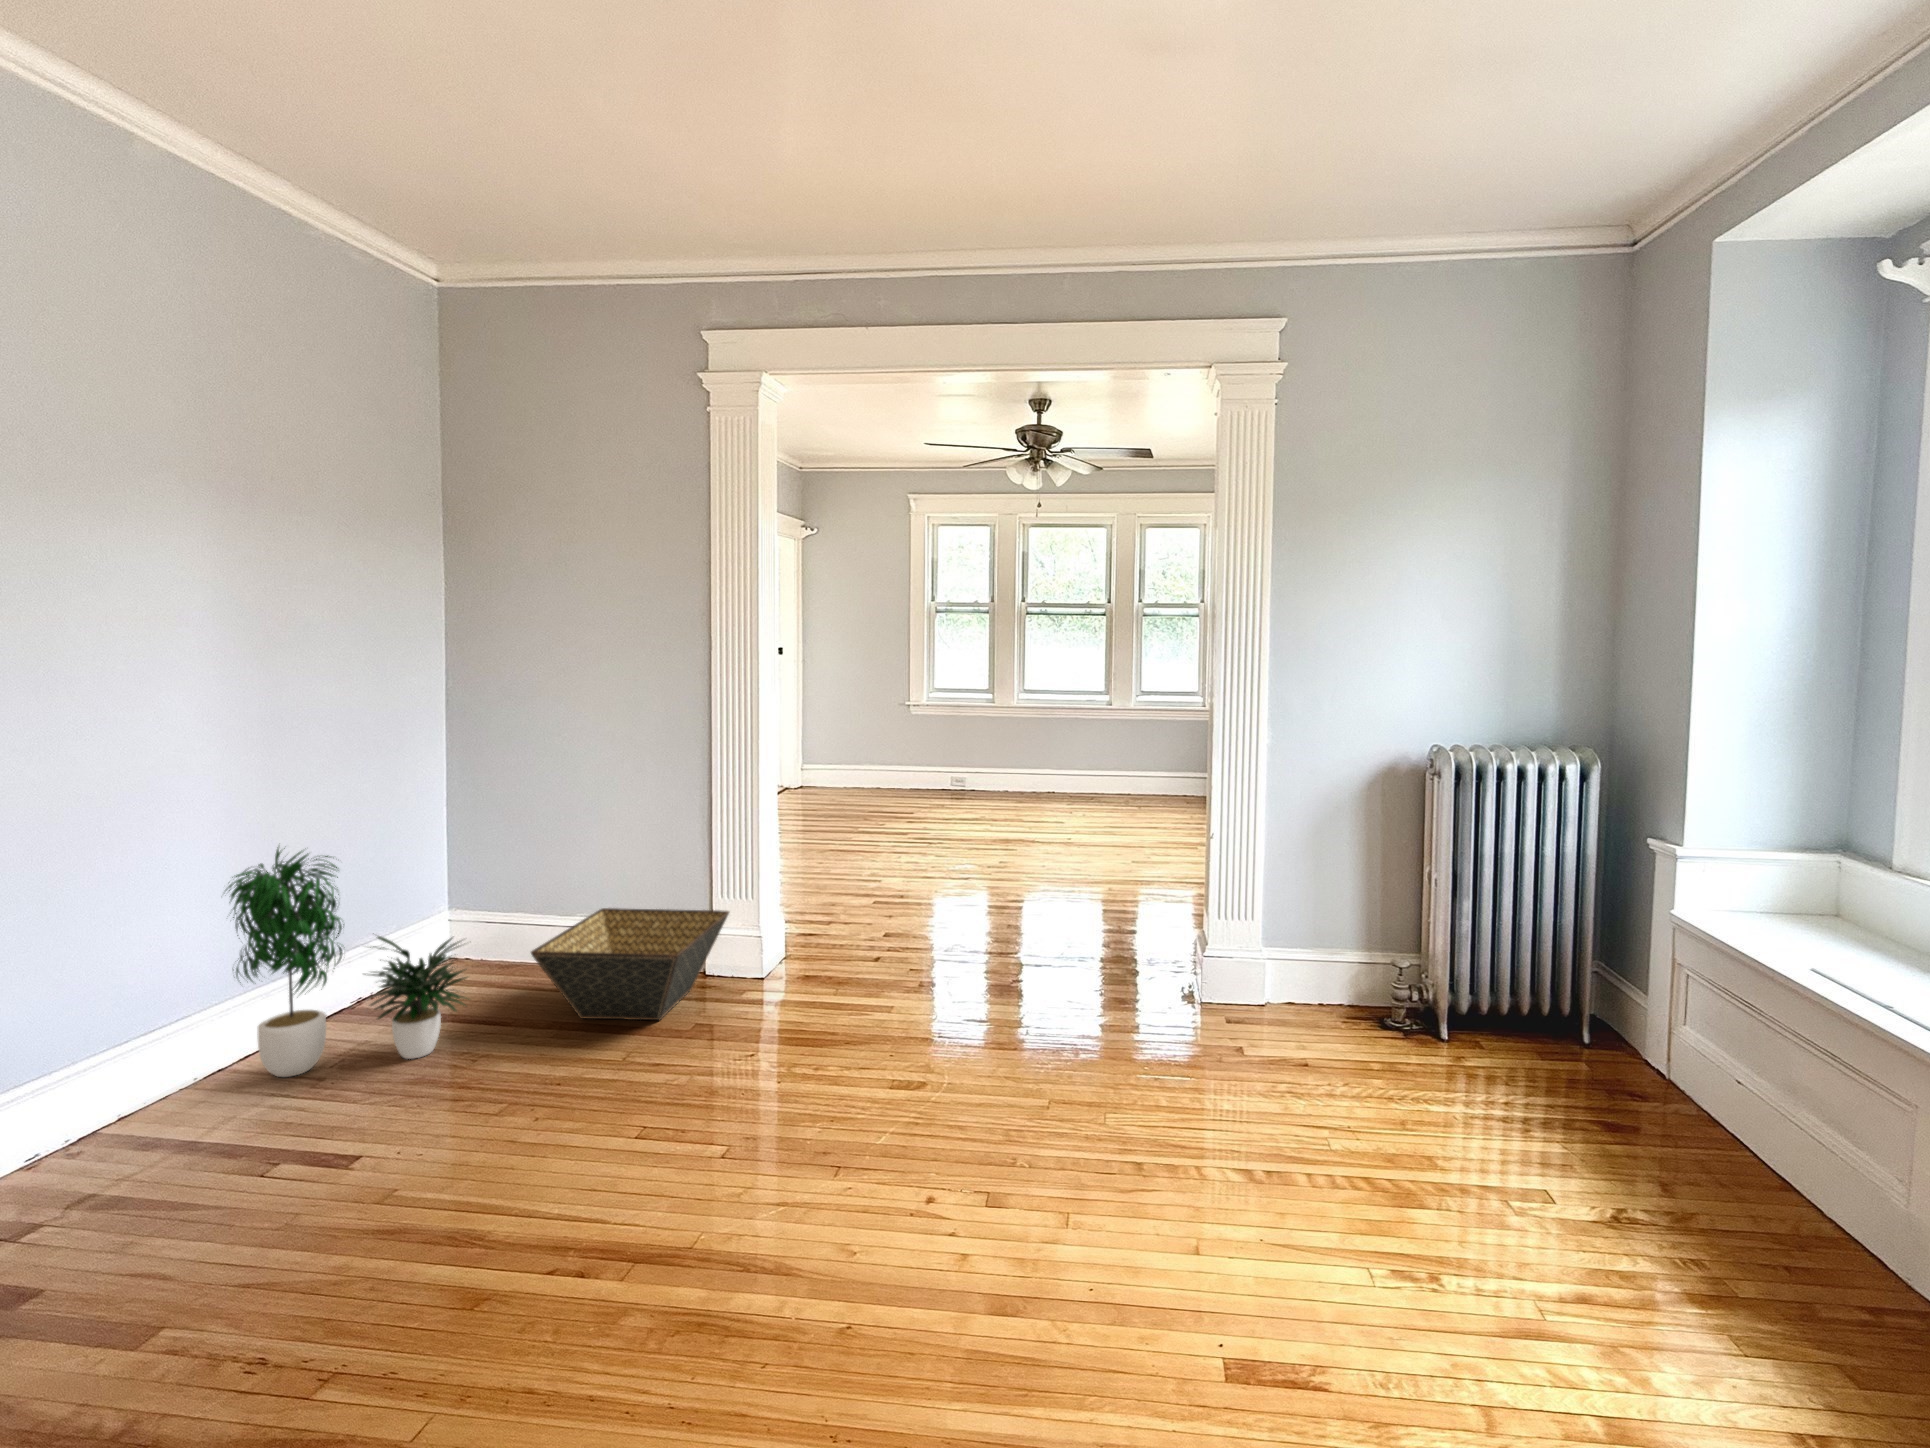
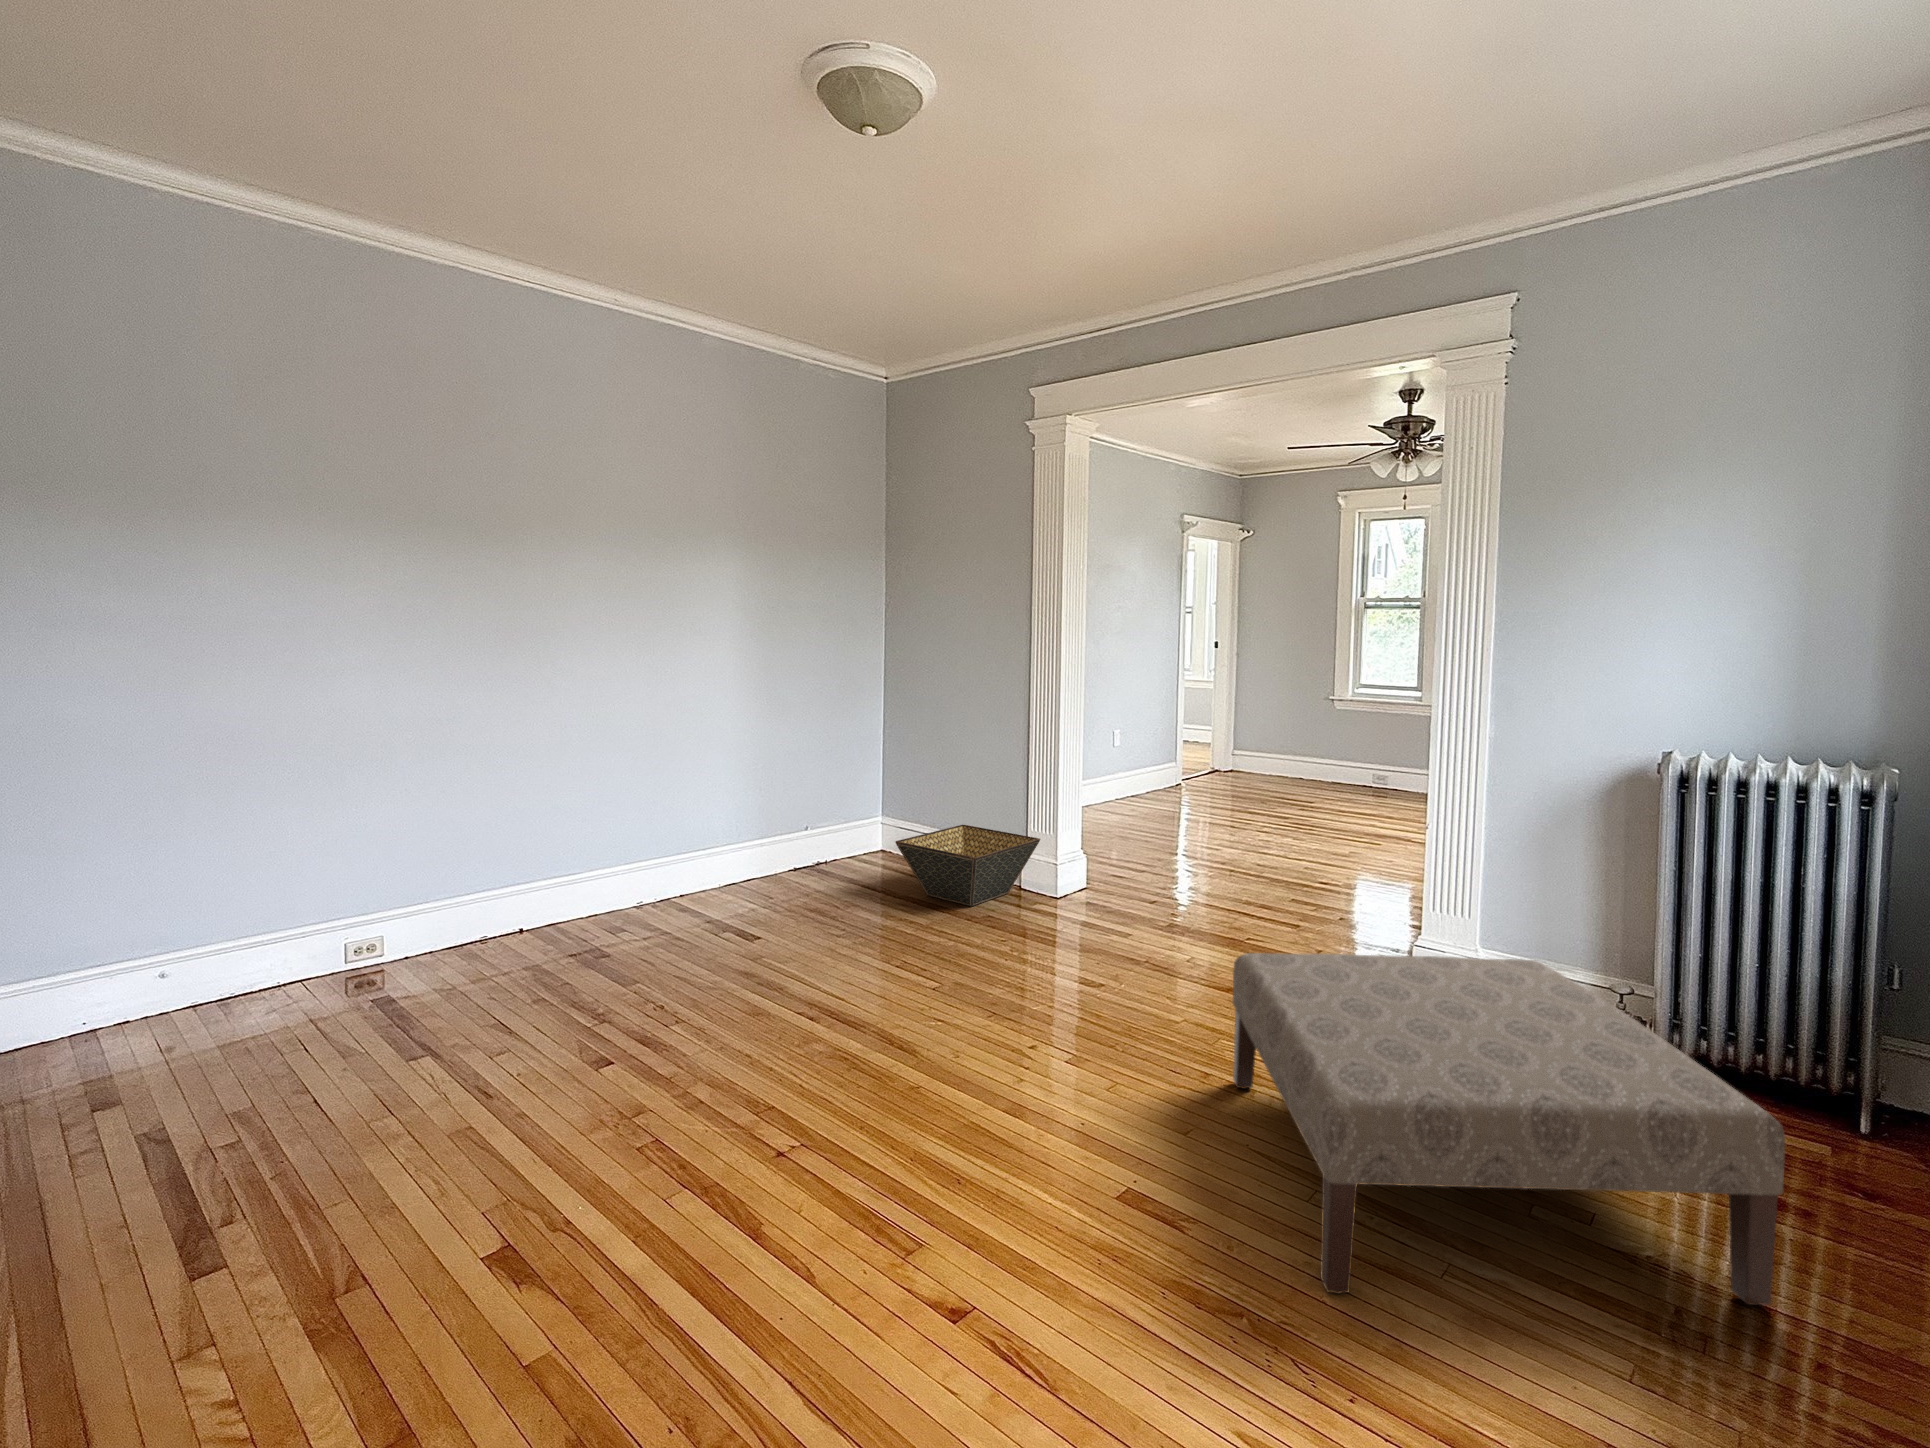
potted plant: present [226,847,469,1077] -> none [734,748,861,897]
ottoman: none [1172,958,1724,1388] -> present [1232,953,1785,1305]

